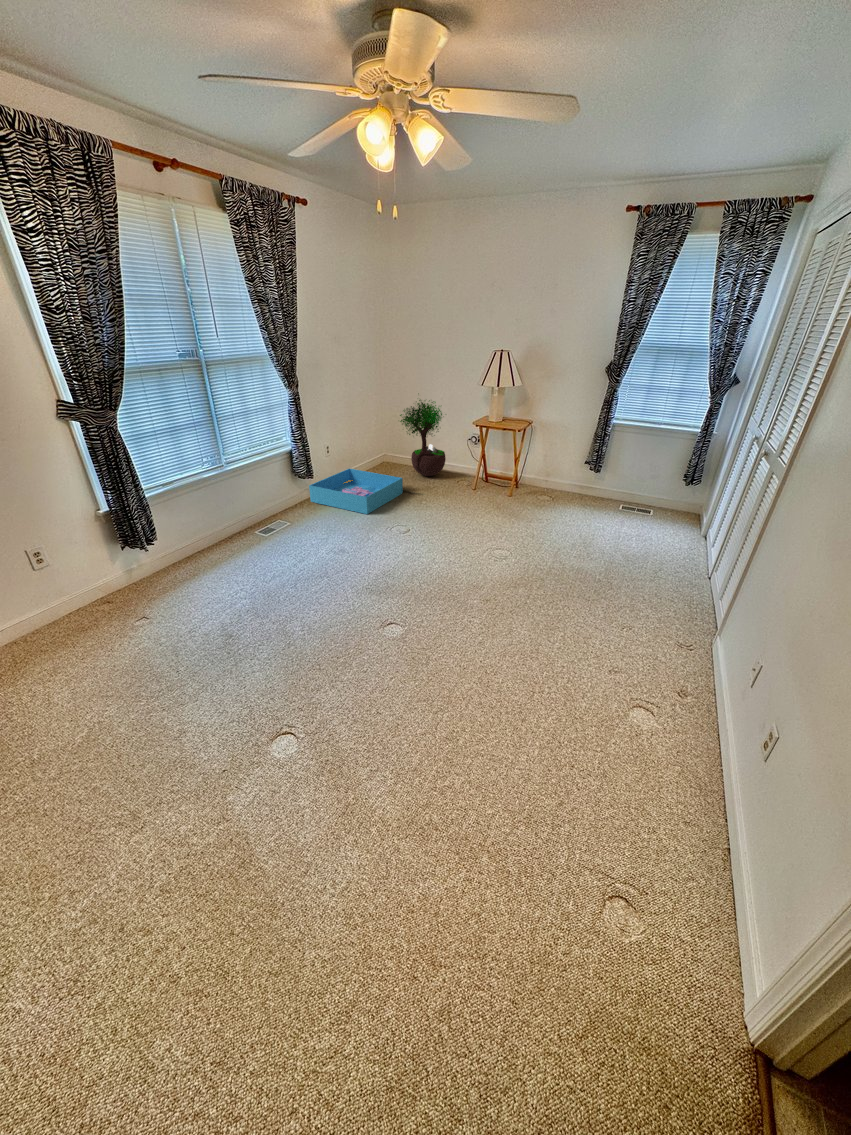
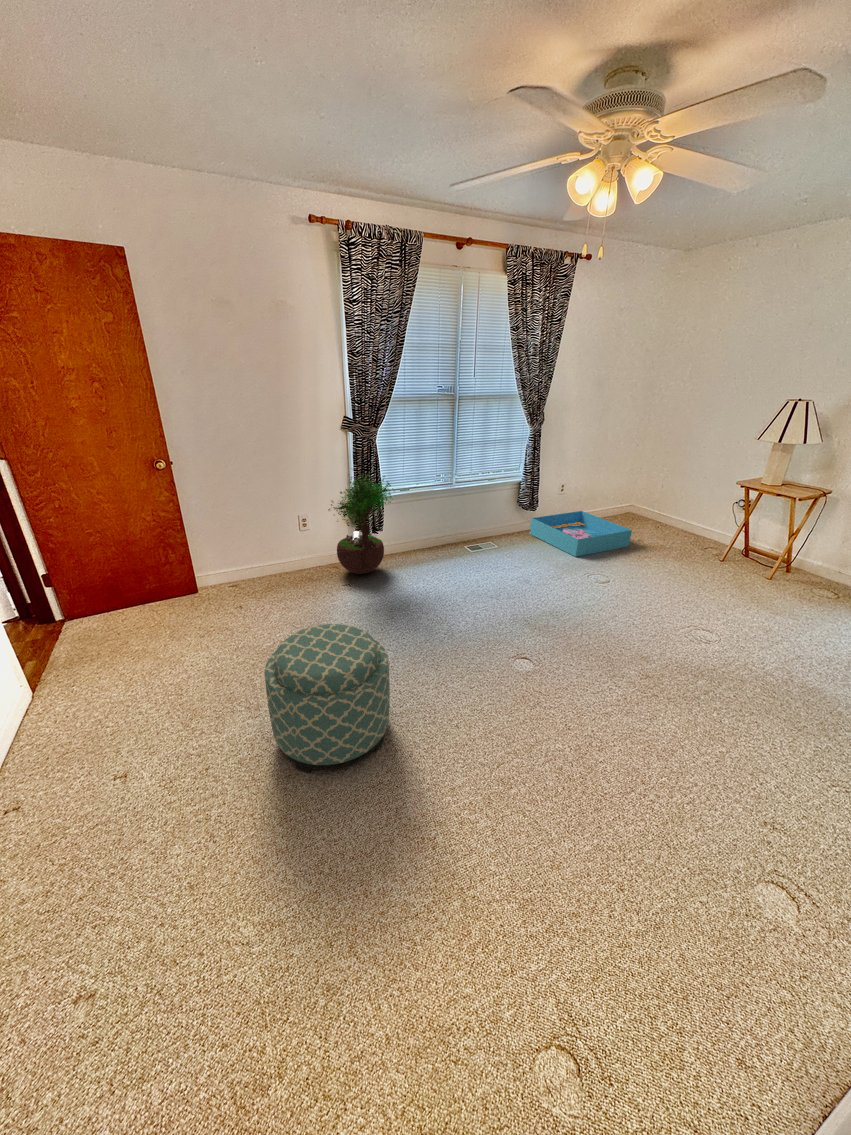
potted tree: present [400,400,446,476] -> present [329,474,394,574]
ottoman: none [156,661,322,849] -> present [265,624,390,773]

